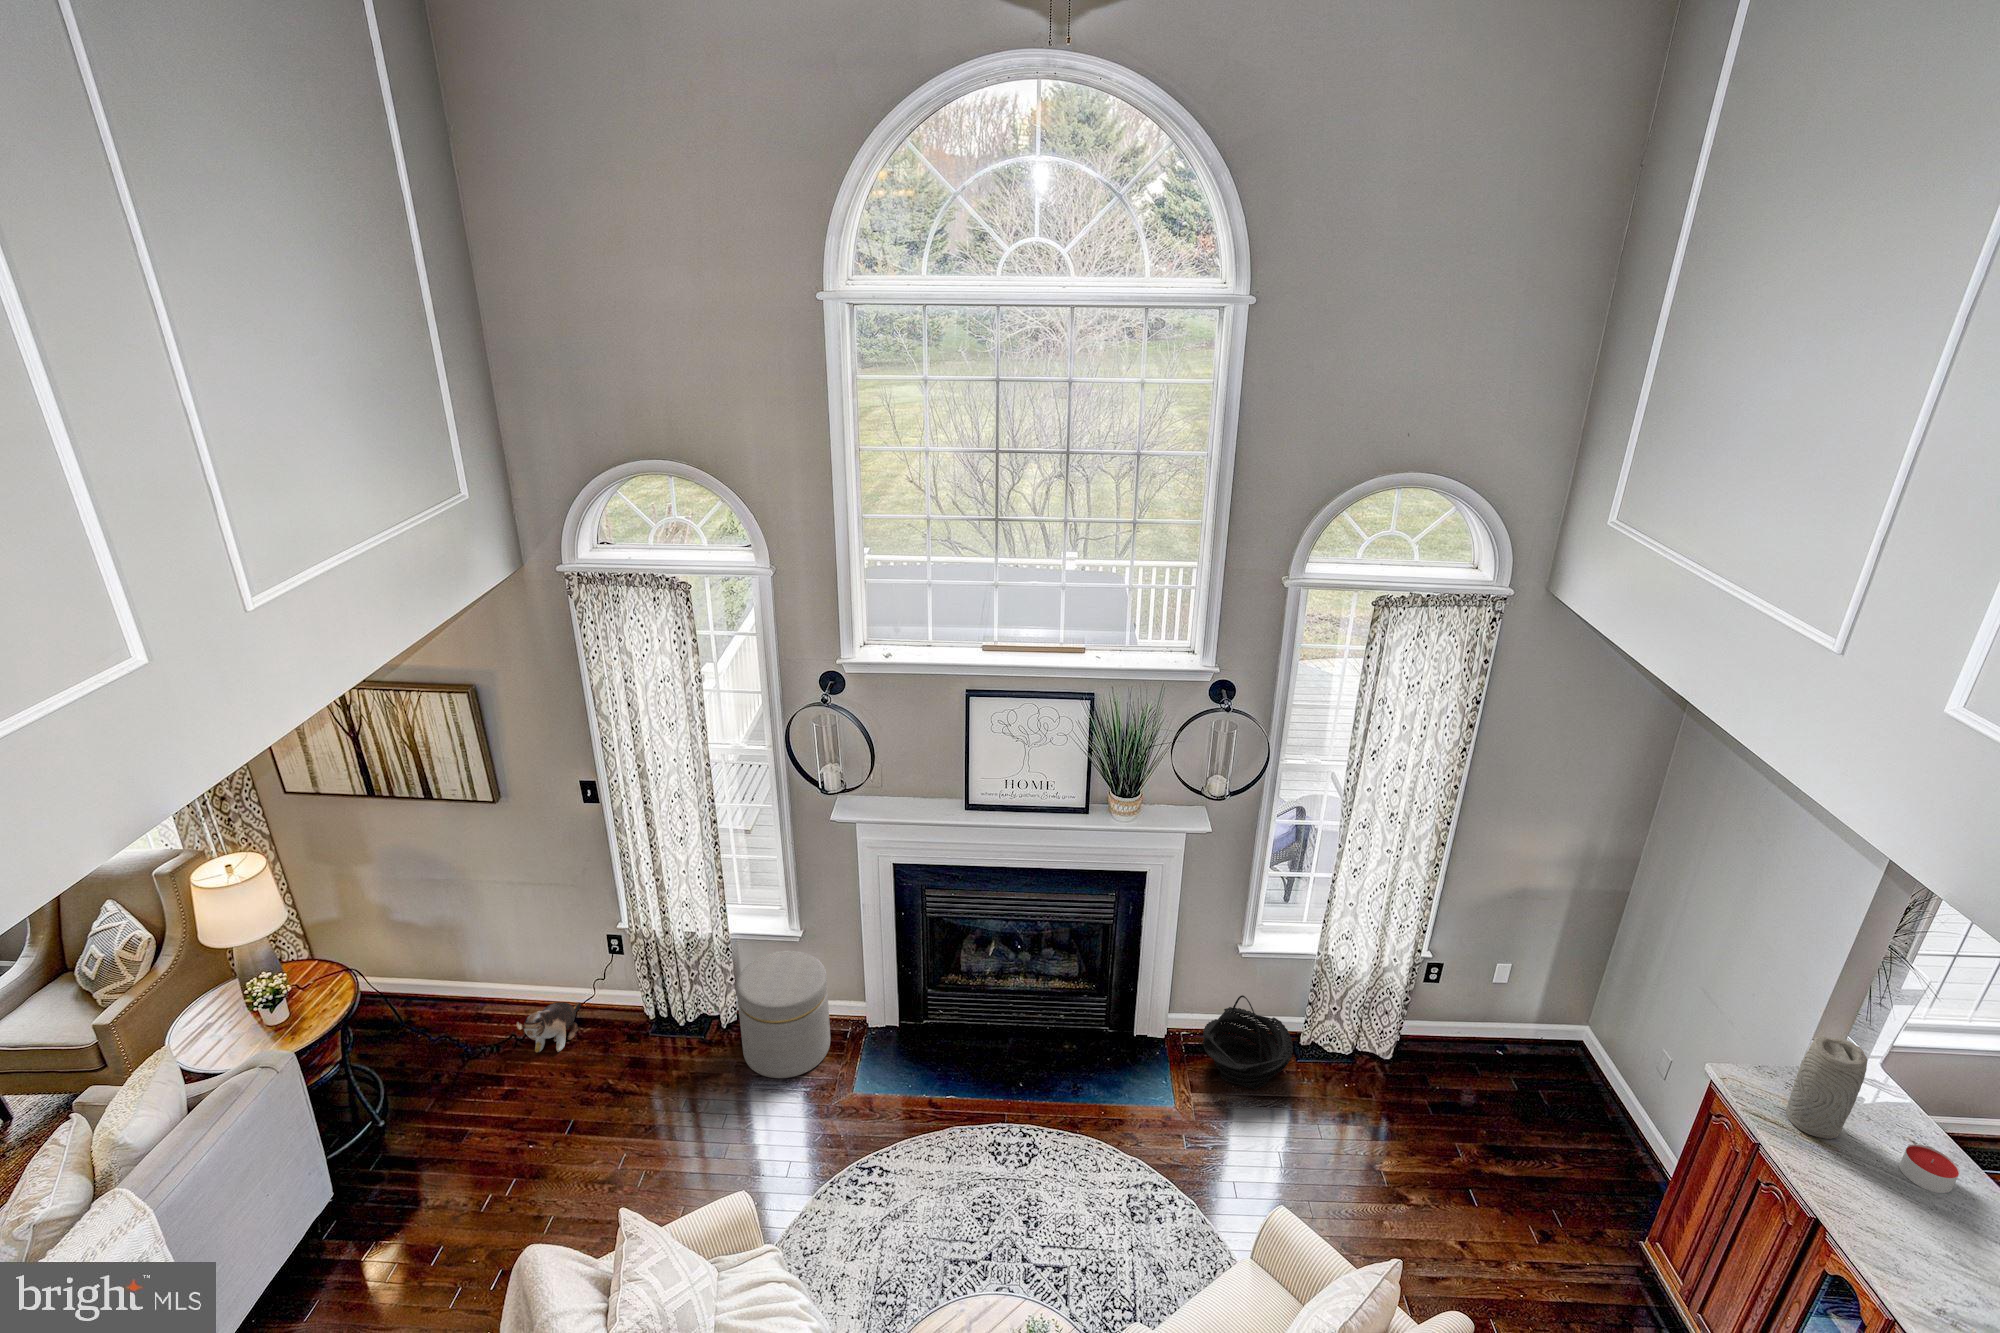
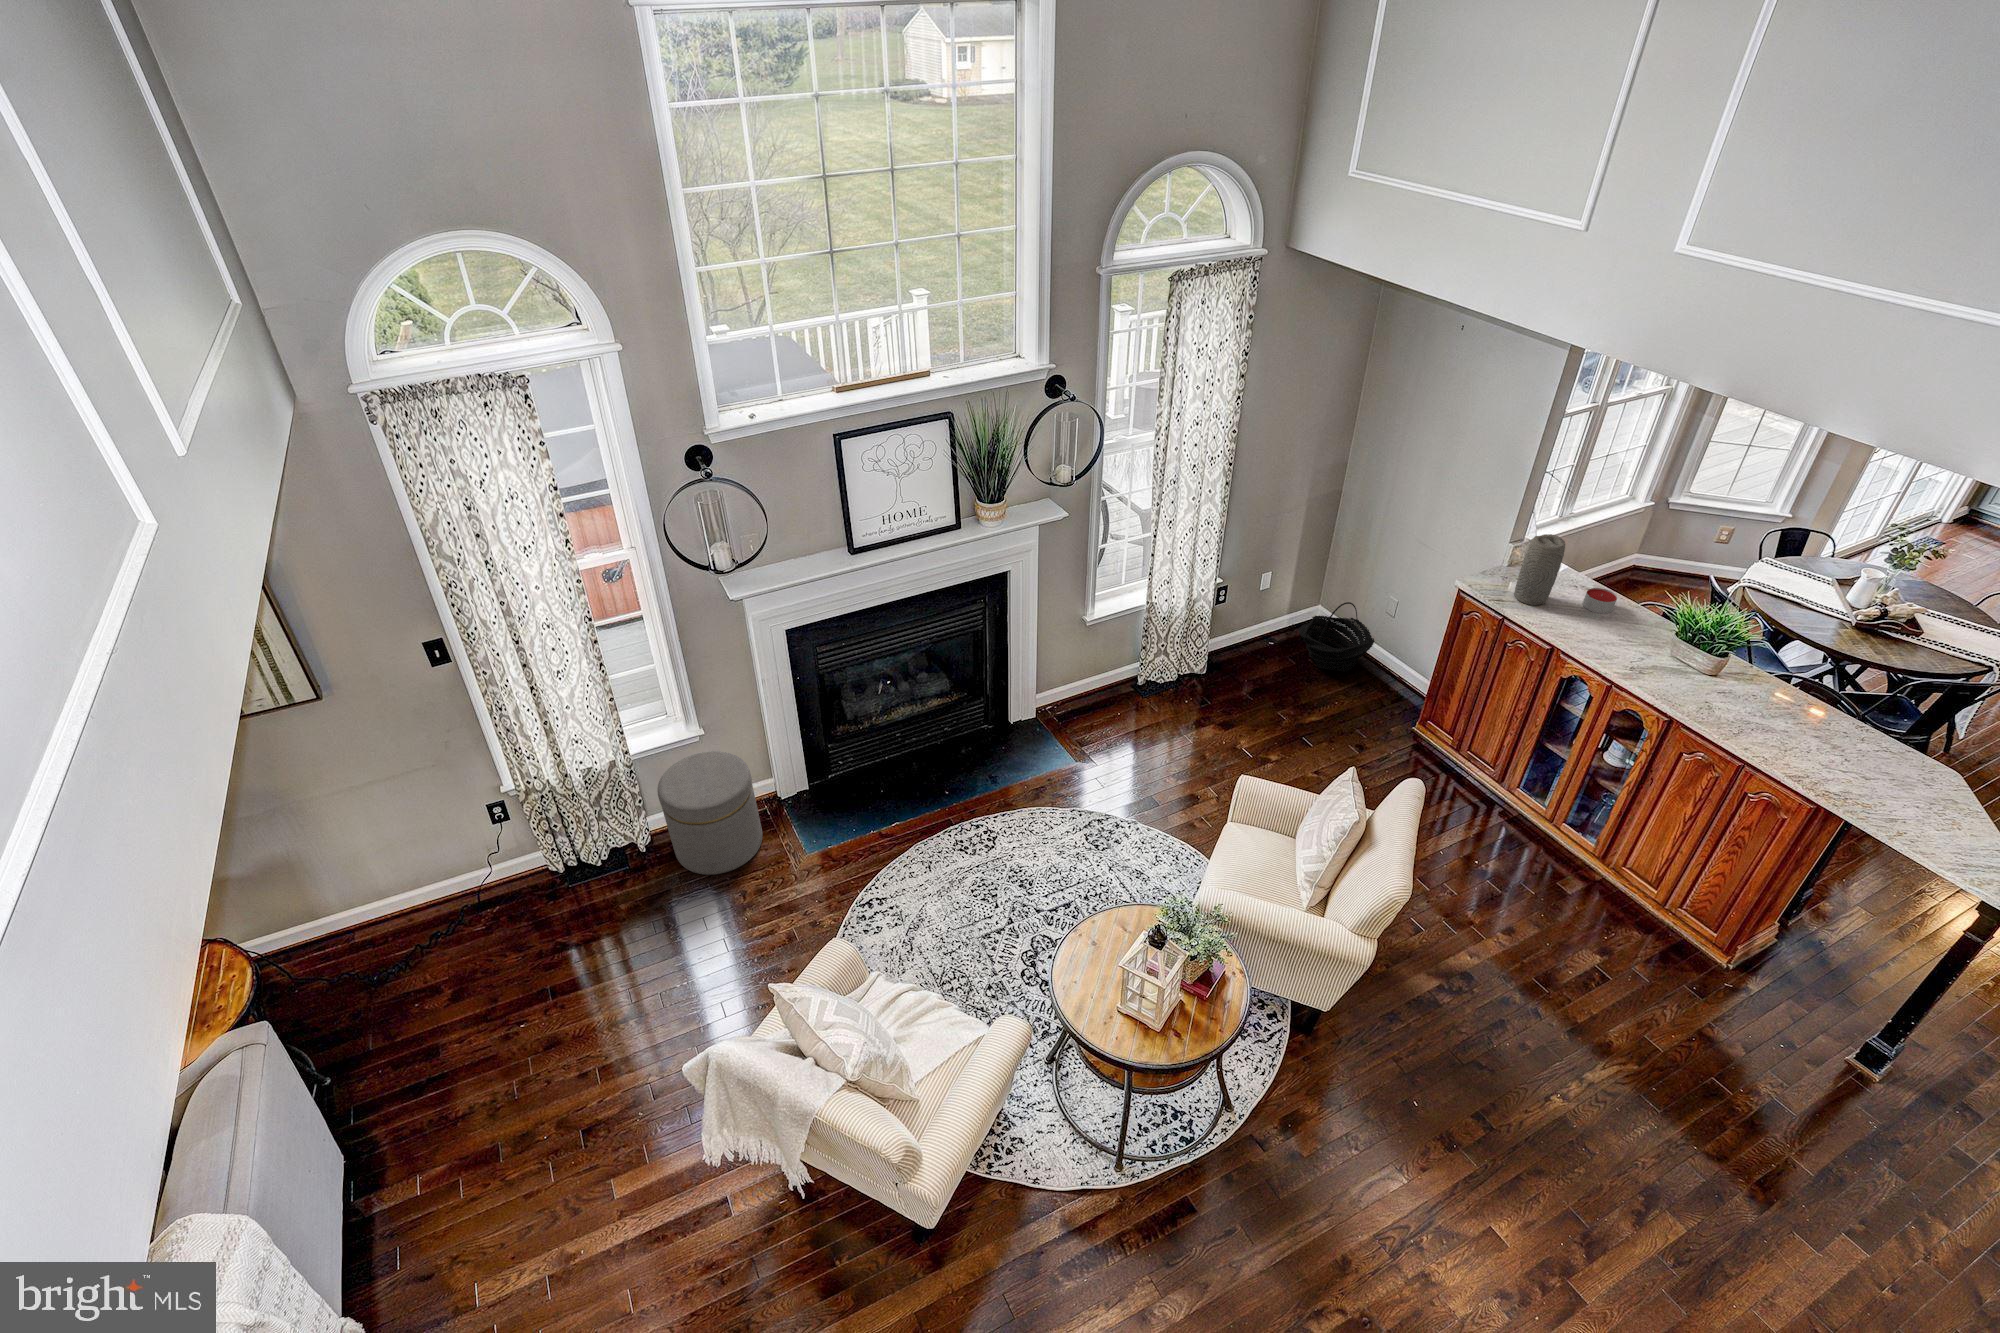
basket: present [1203,995,1293,1090] -> present [1299,602,1375,672]
plush toy: present [516,1002,581,1052] -> none [429,889,484,949]

